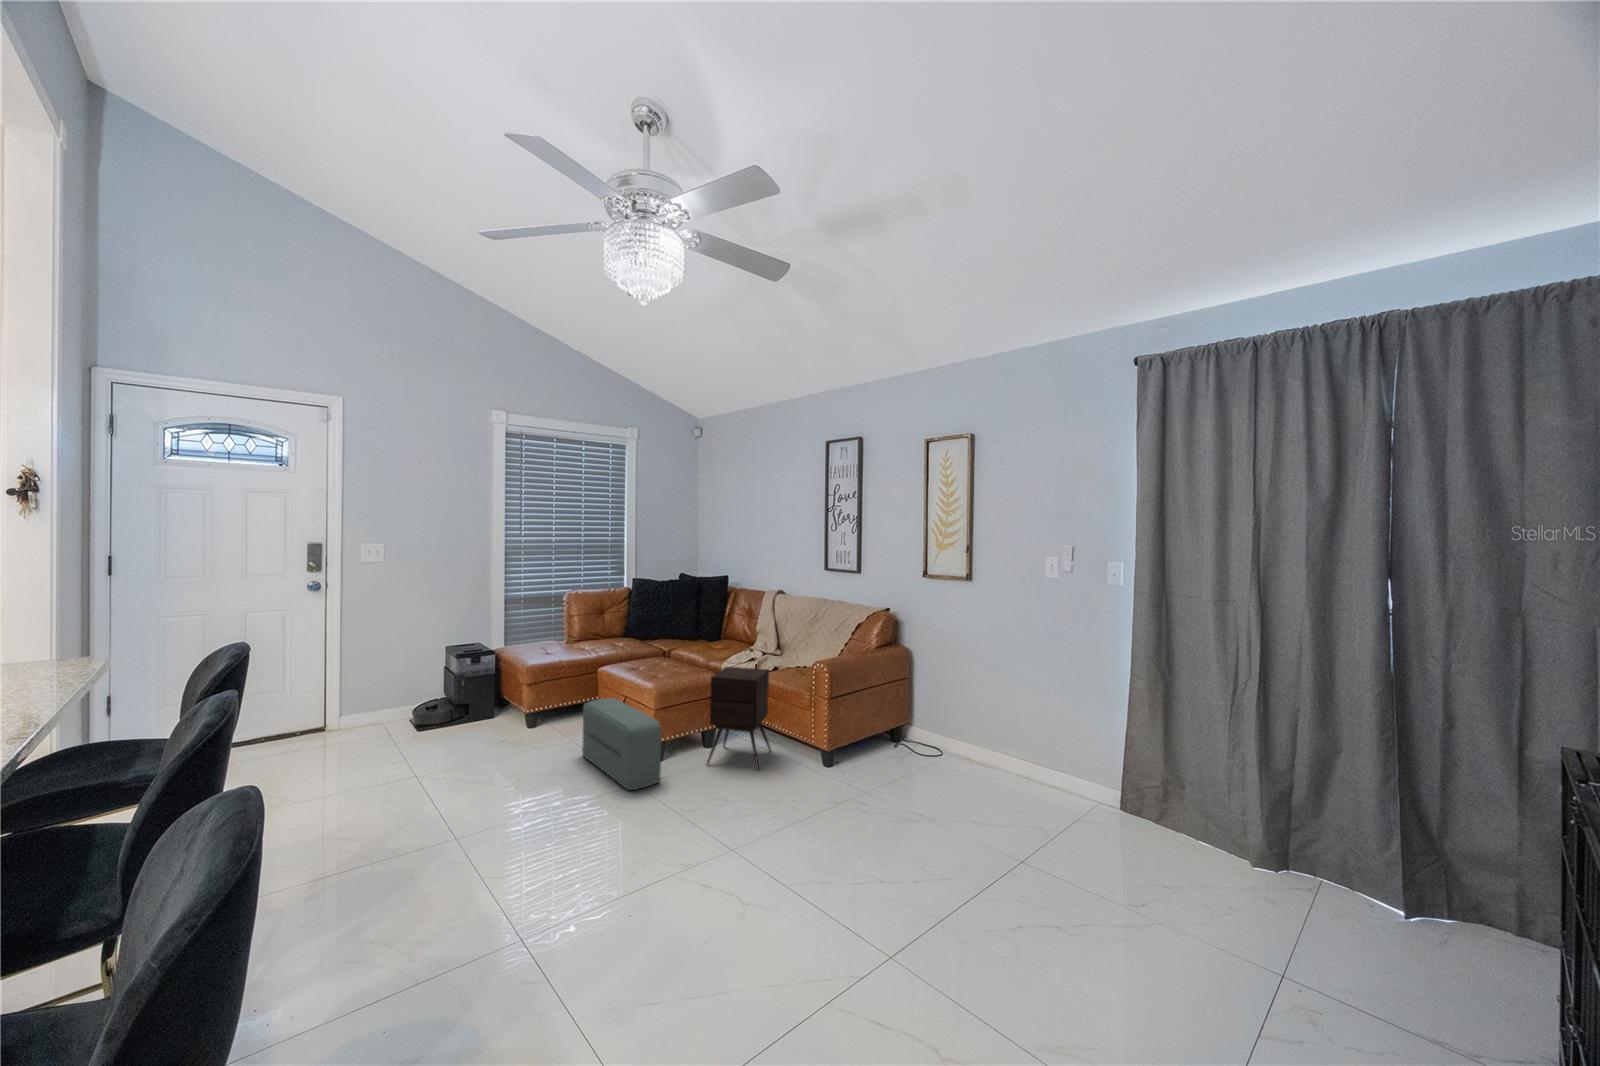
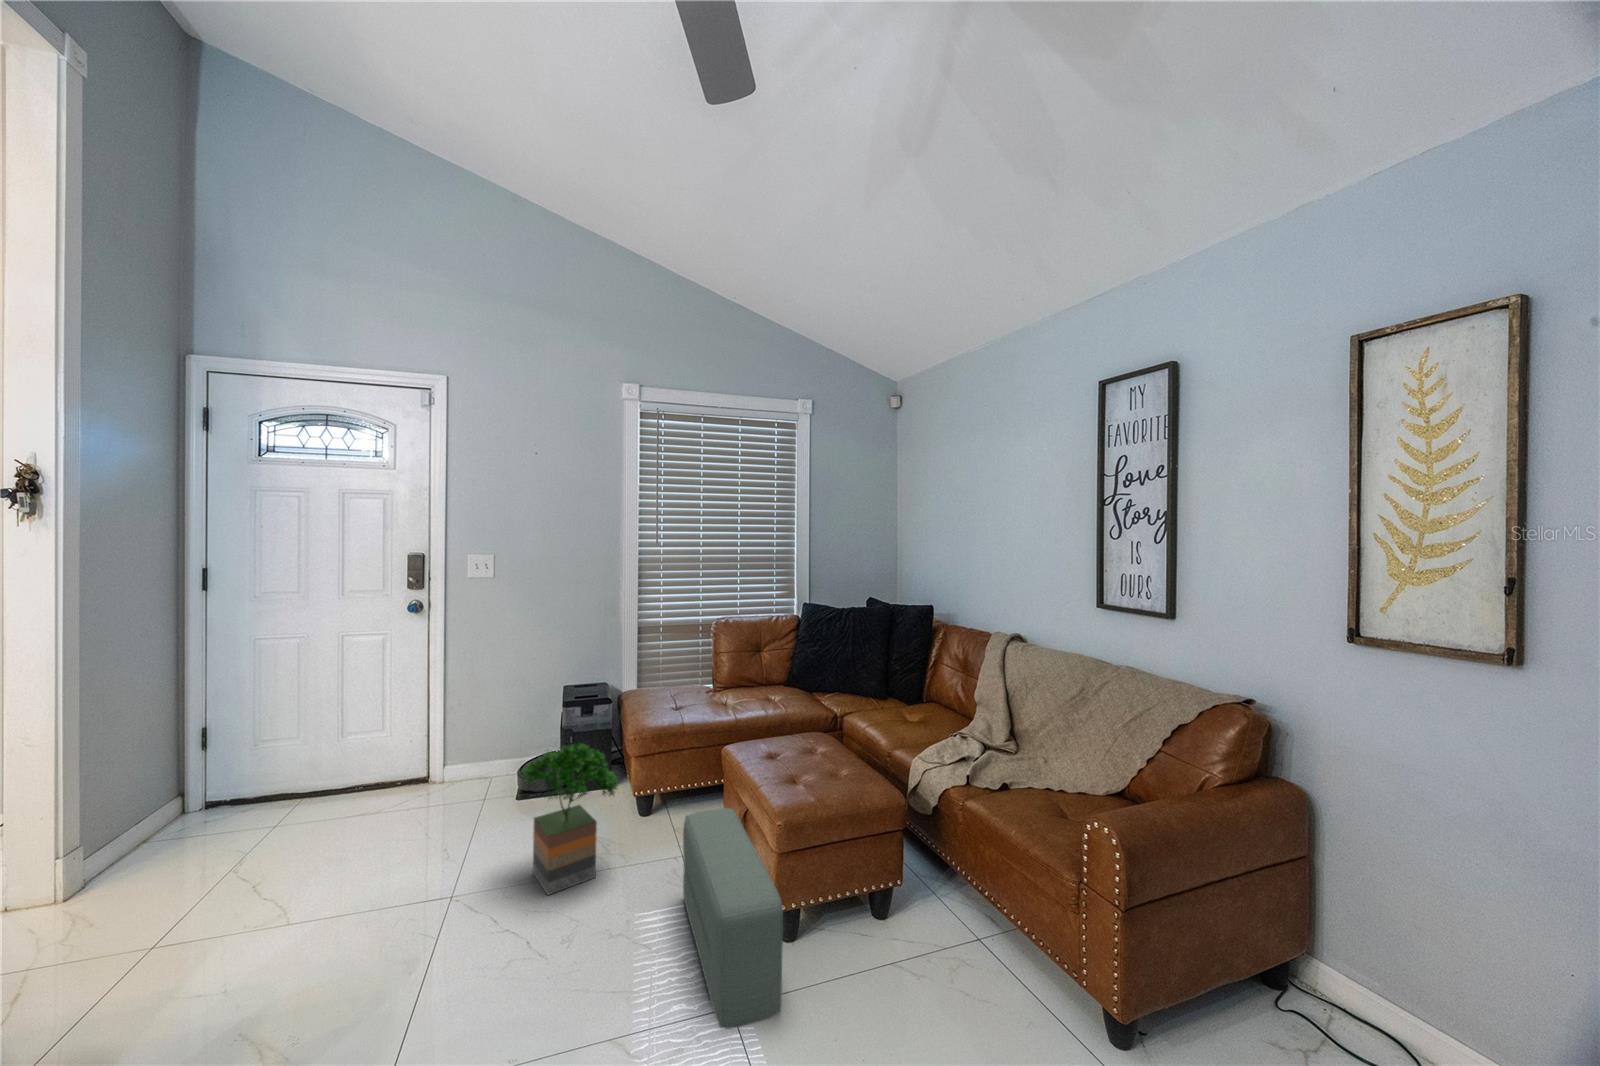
side table: present [707,667,771,769] -> none [874,781,1000,1020]
potted tree: none [458,670,532,767] -> present [522,744,618,895]

